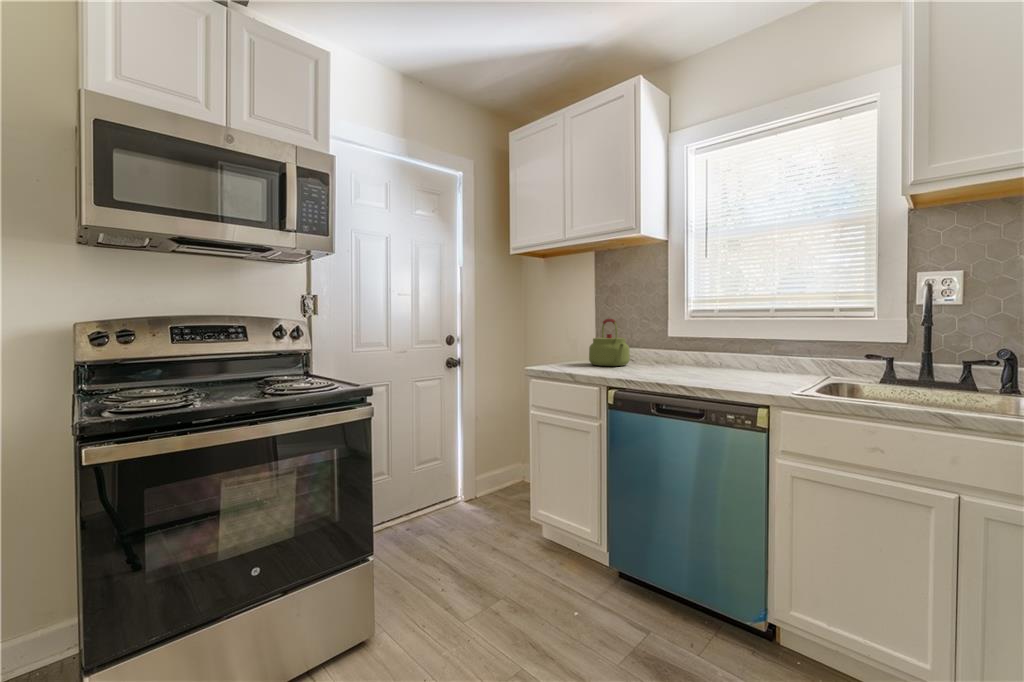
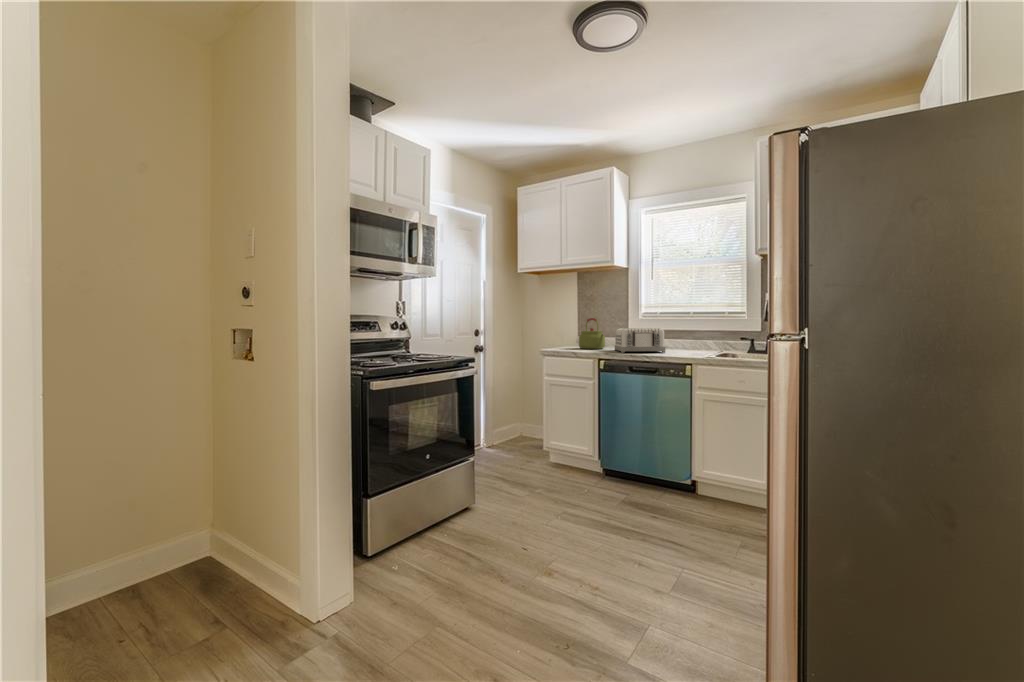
toaster: none [641,335,722,378] -> present [615,328,665,353]

